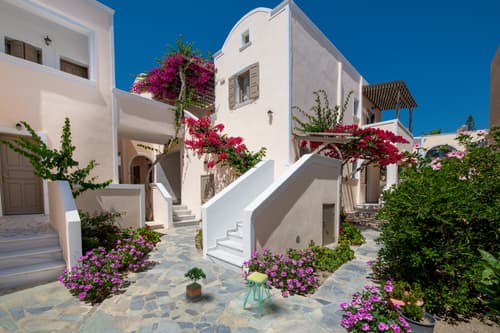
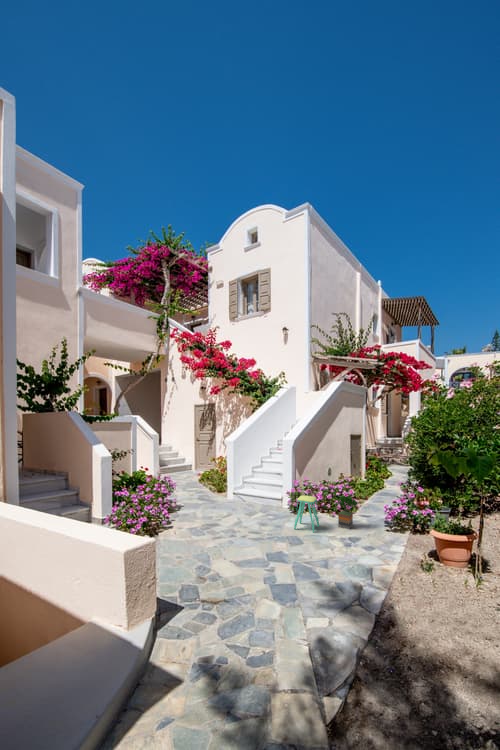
potted tree: present [184,267,206,303] -> present [335,496,357,529]

